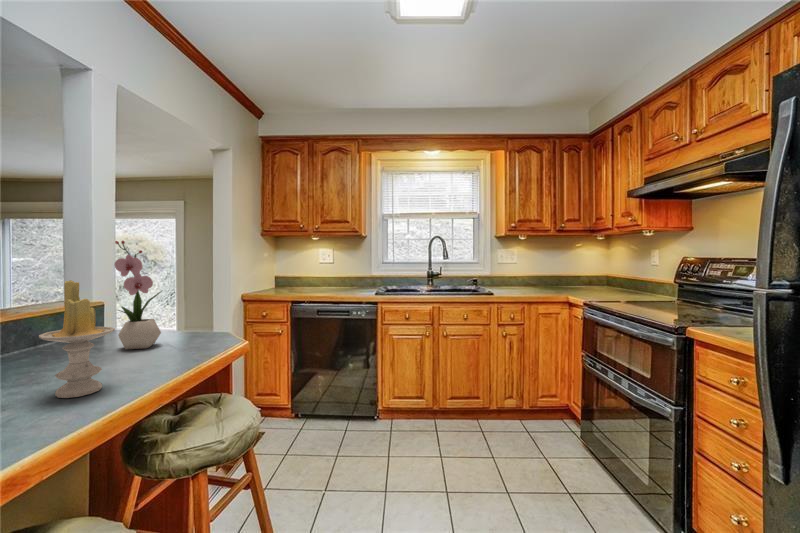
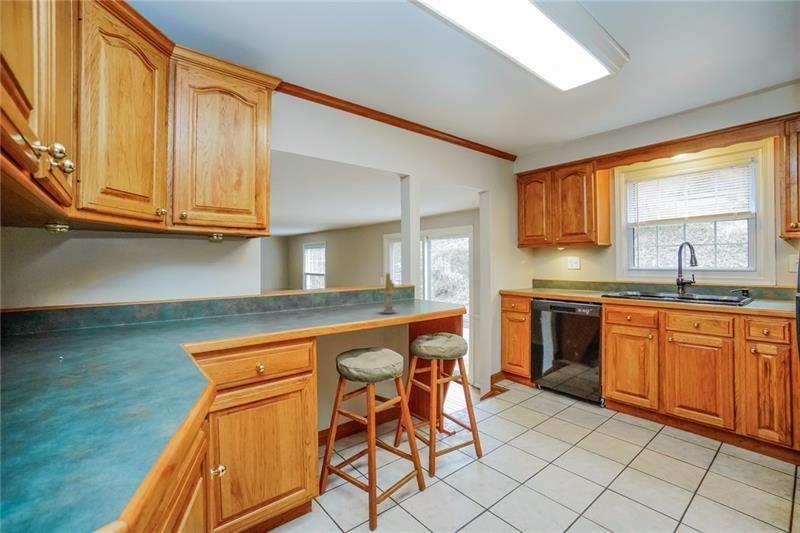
flower arrangement: present [114,241,162,349] -> none [409,258,428,306]

